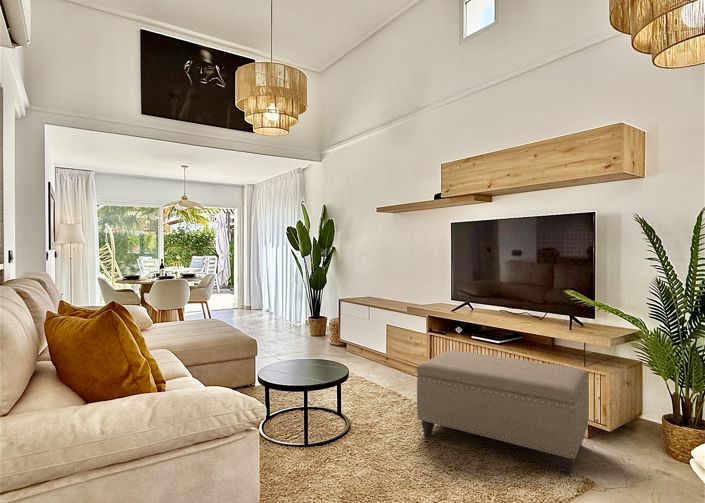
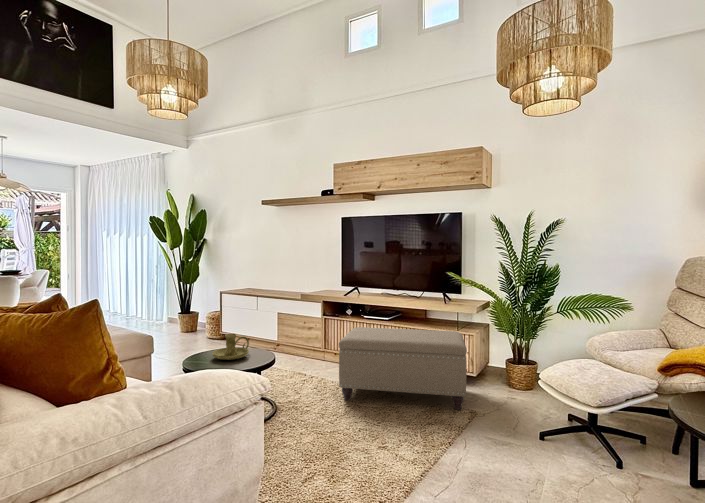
candle holder: none [281,347,321,374] -> present [212,334,249,360]

